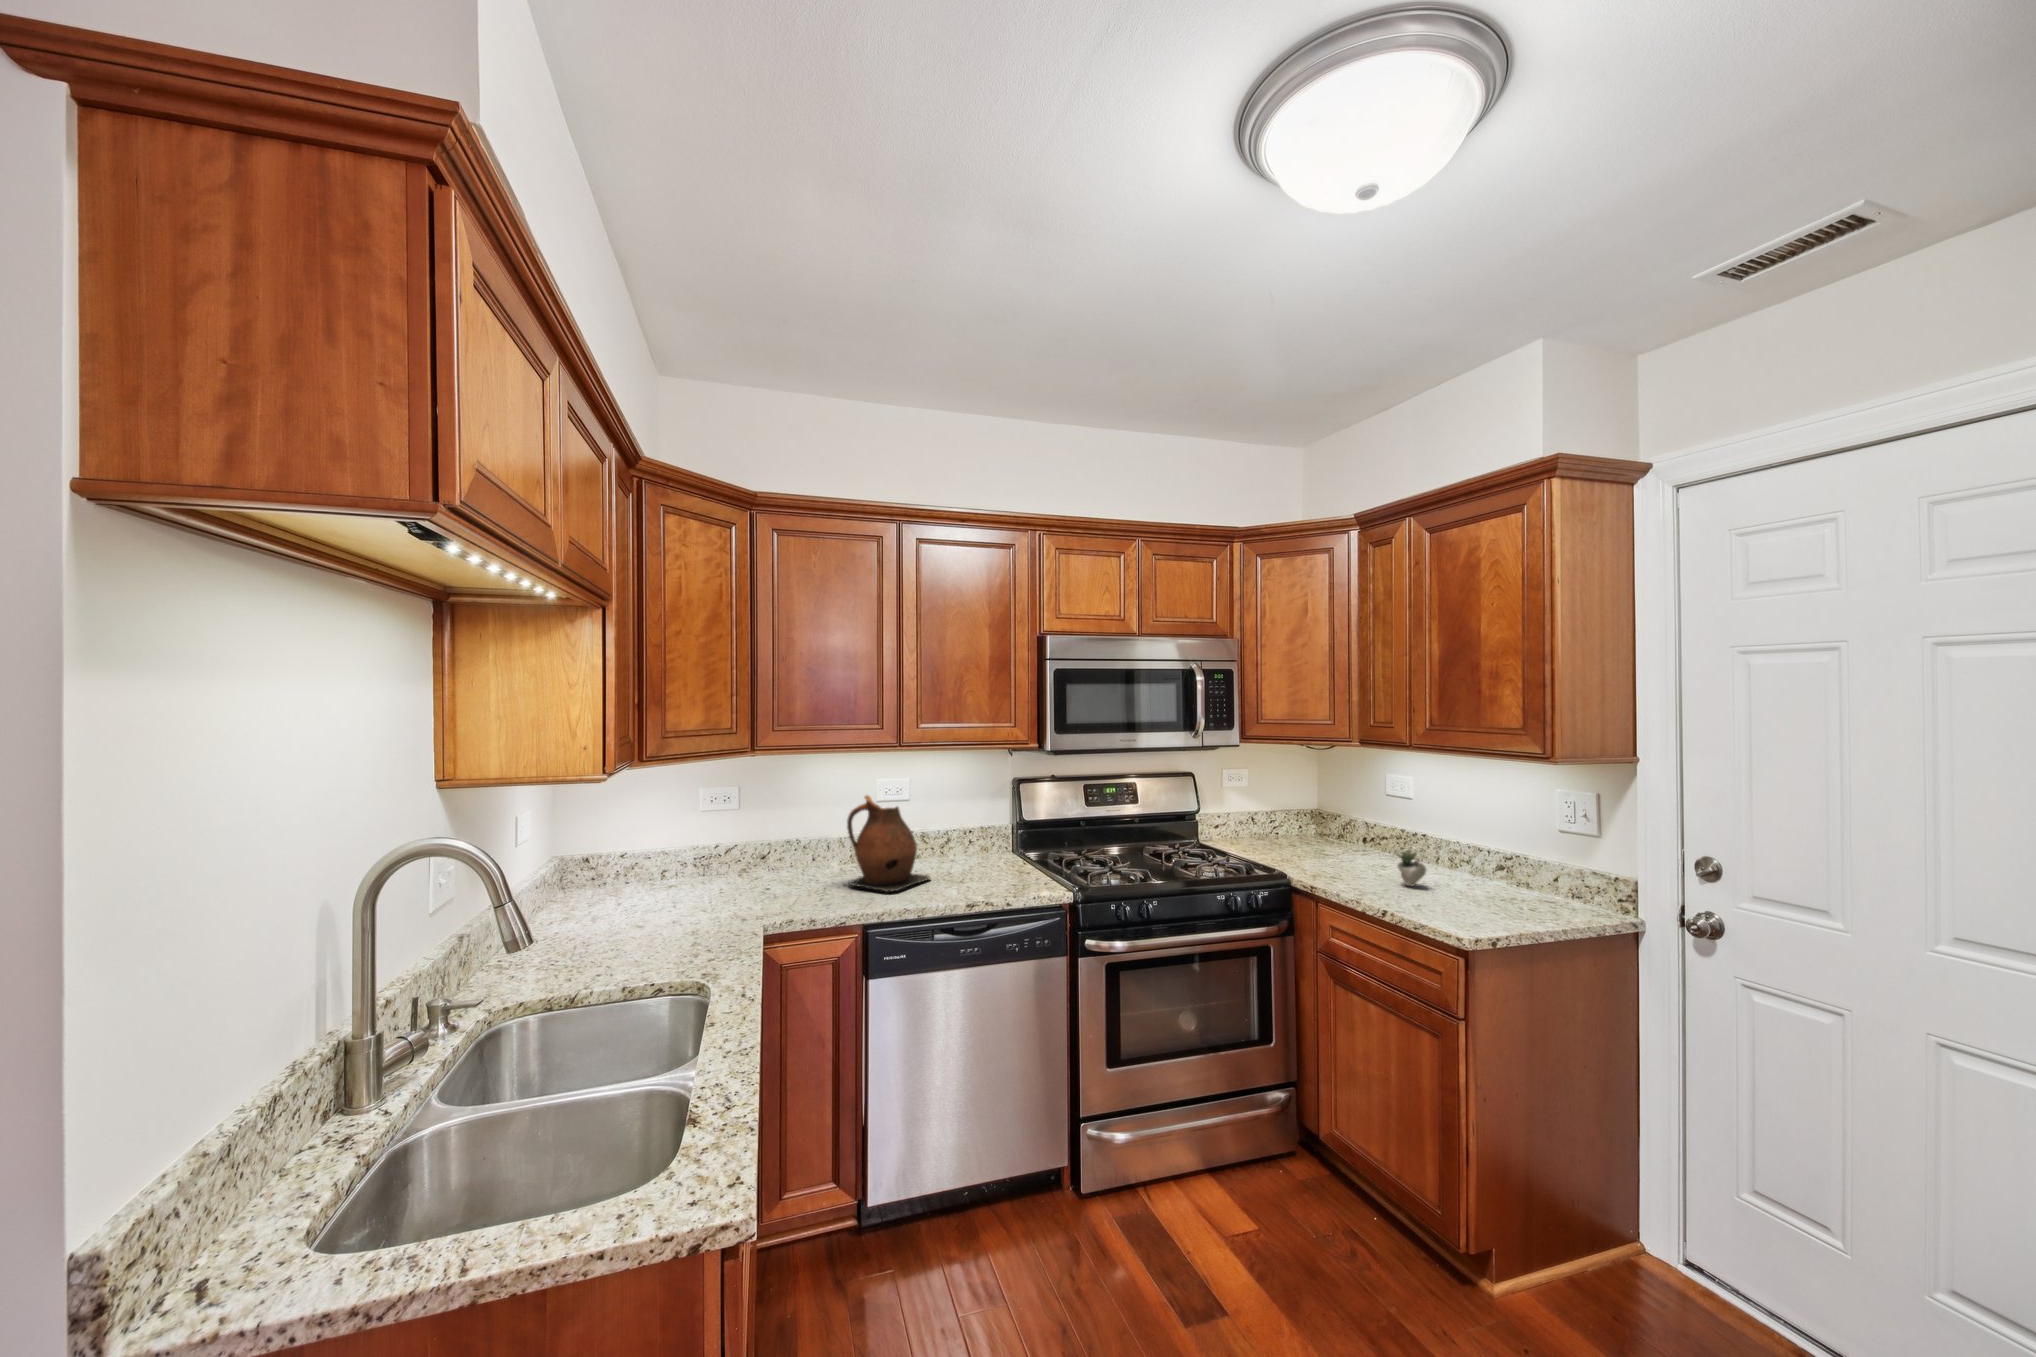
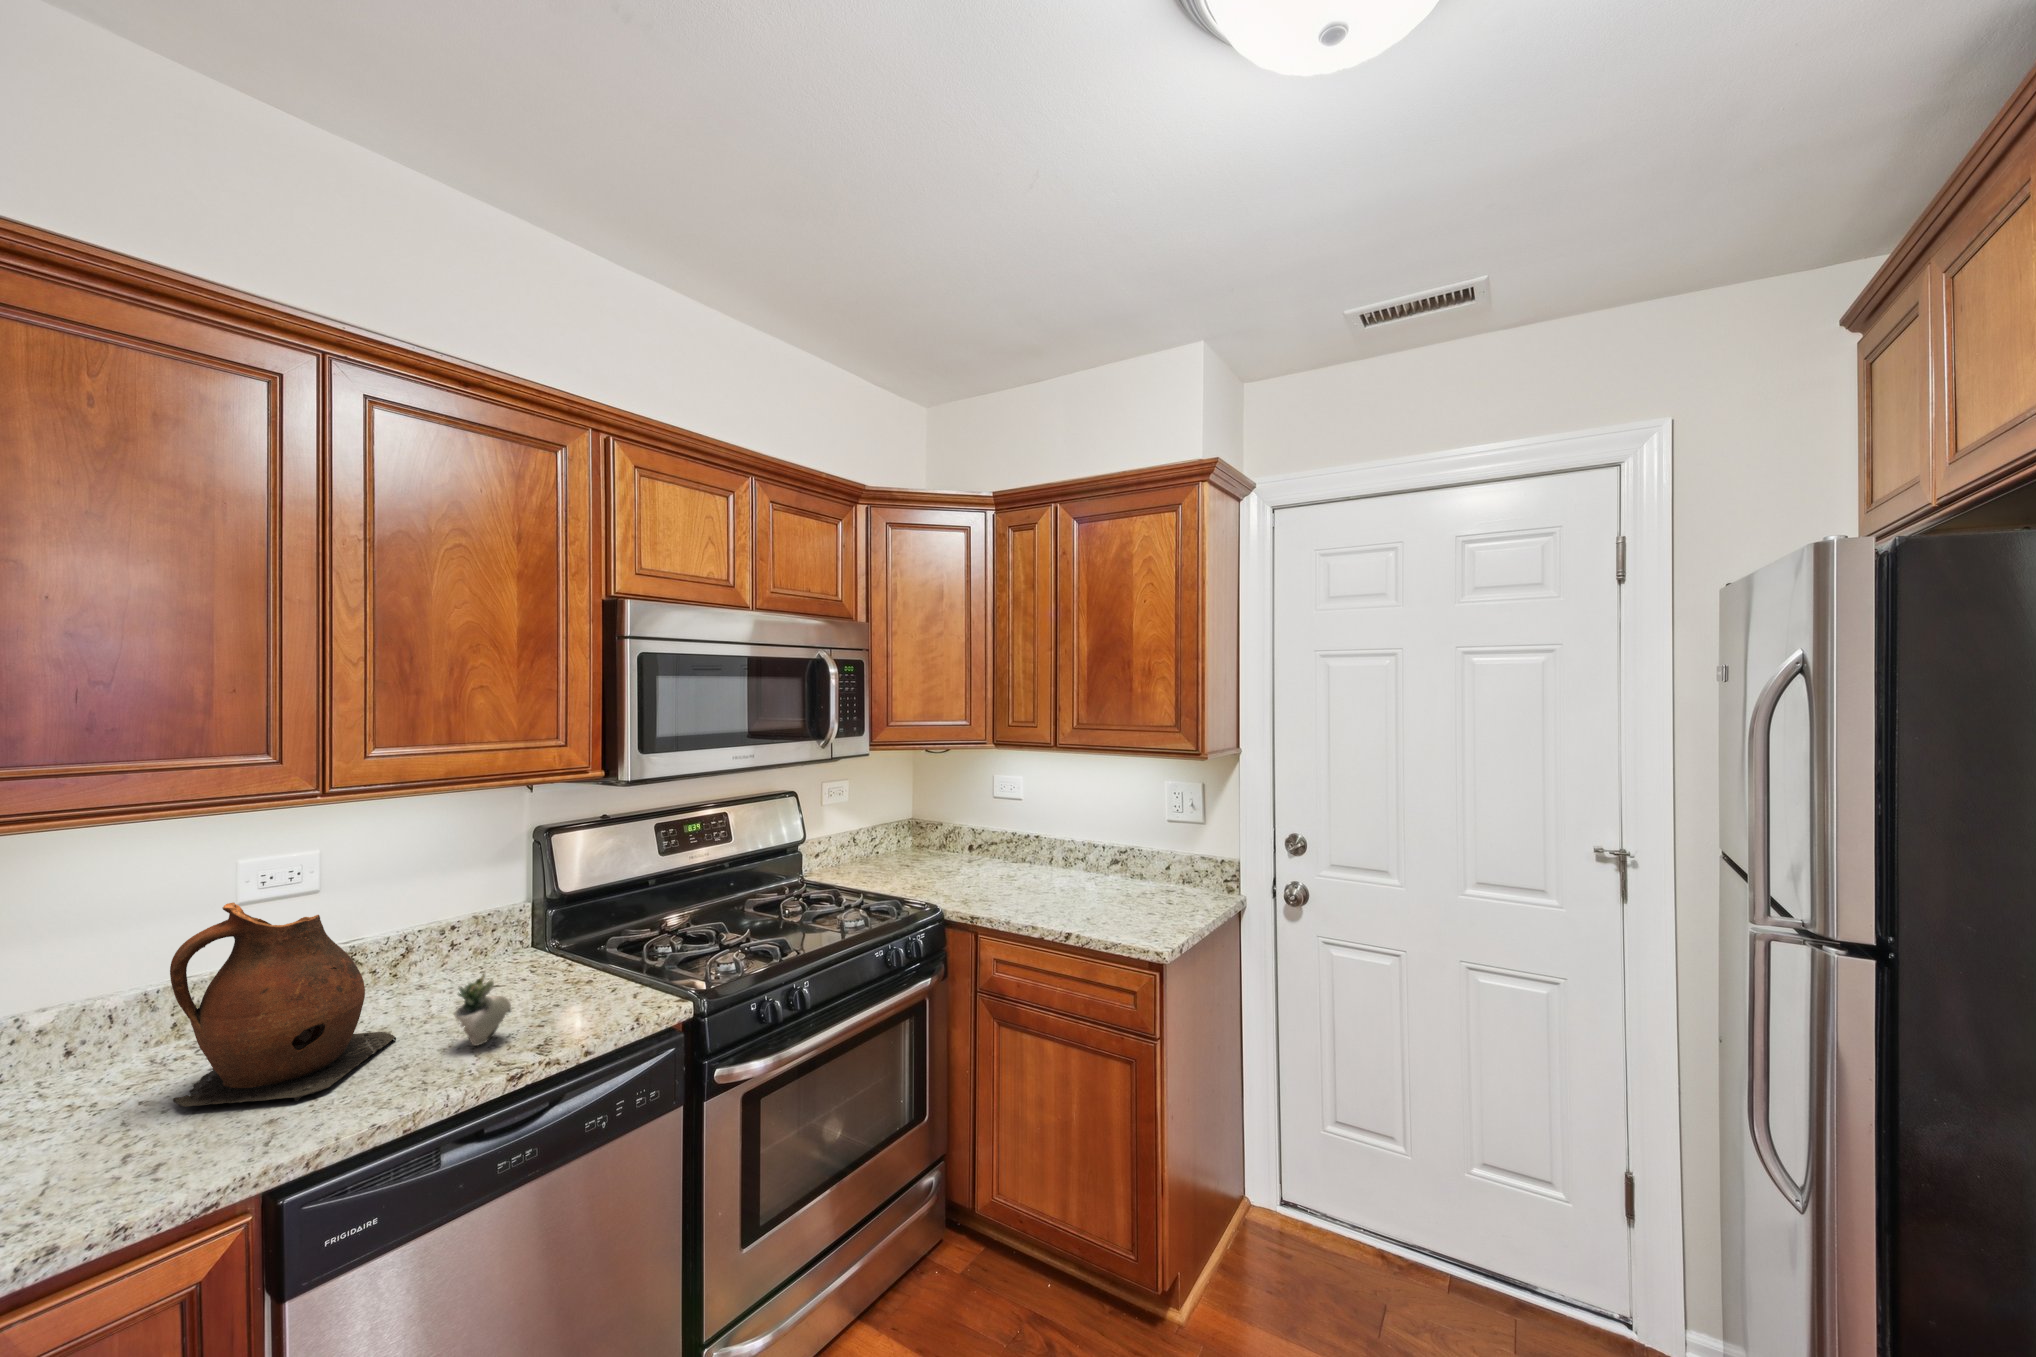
succulent plant: present [1397,849,1426,886] -> present [454,973,512,1046]

